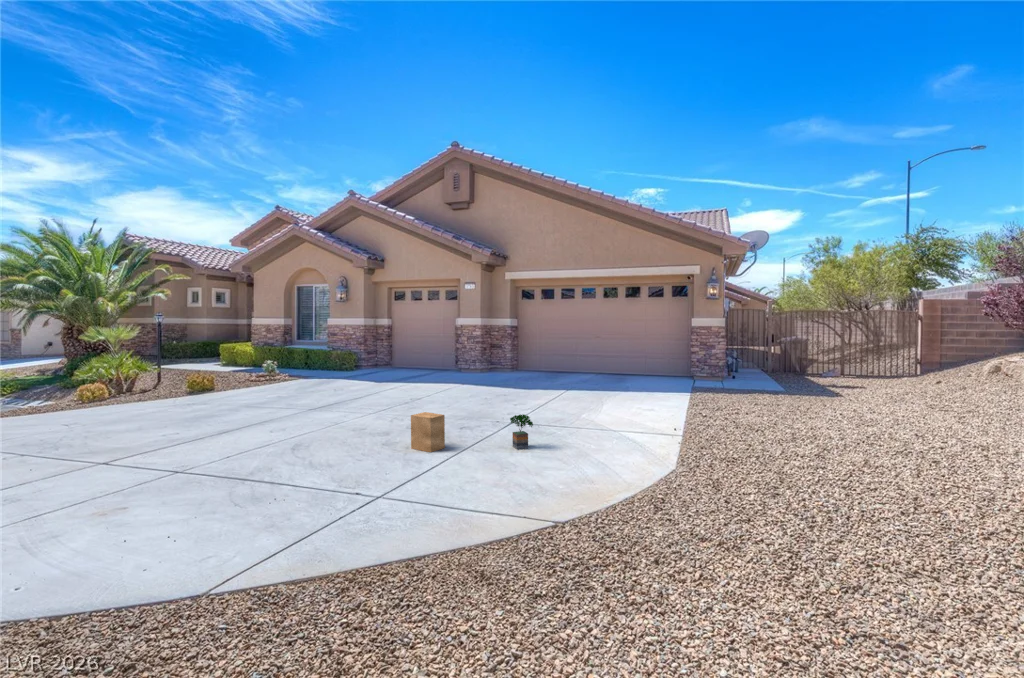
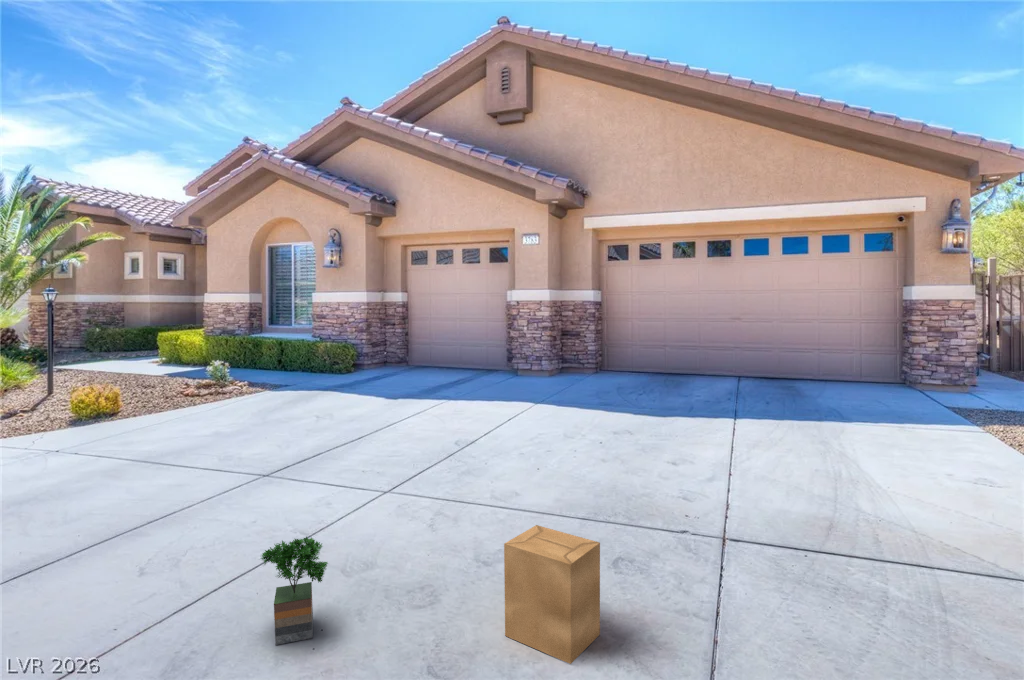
potted tree: present [510,414,533,449] -> present [261,537,328,645]

